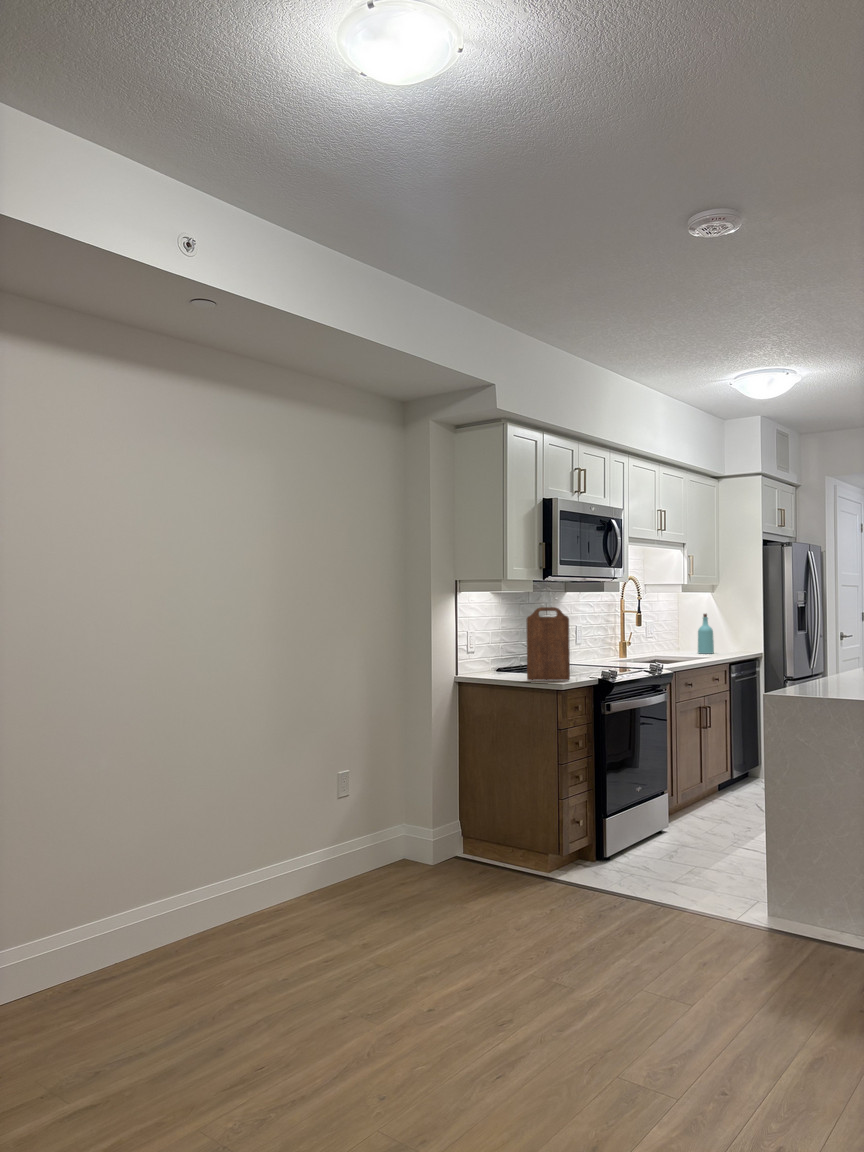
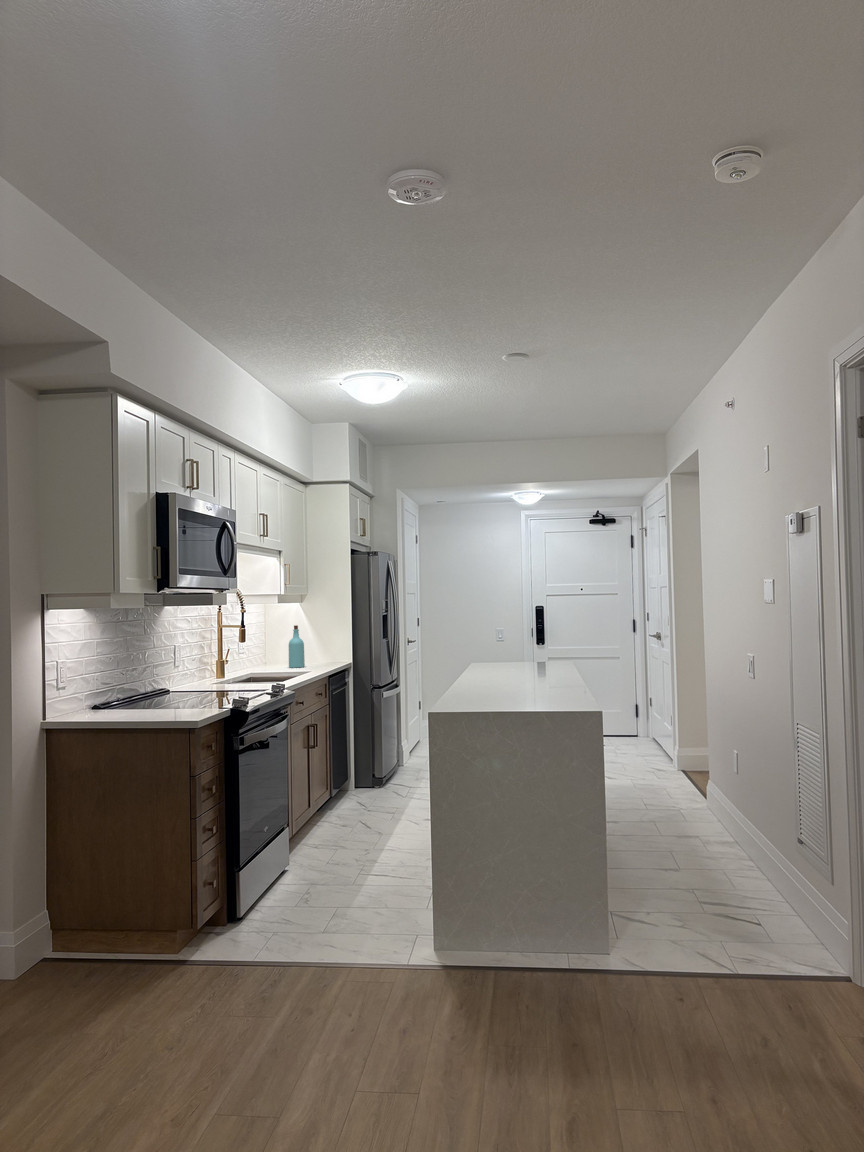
cutting board: present [526,607,570,680] -> none [149,627,204,719]

